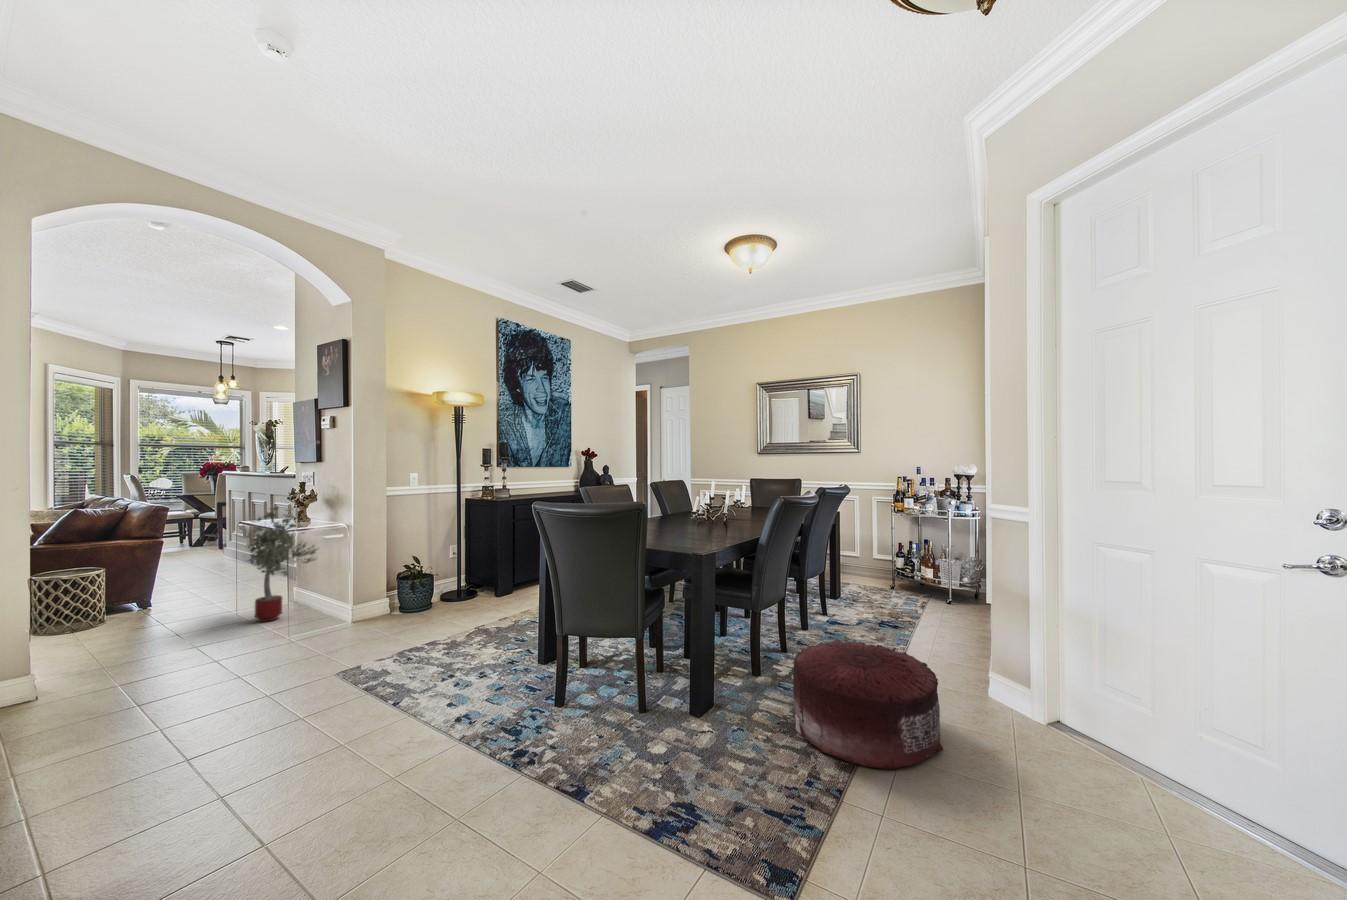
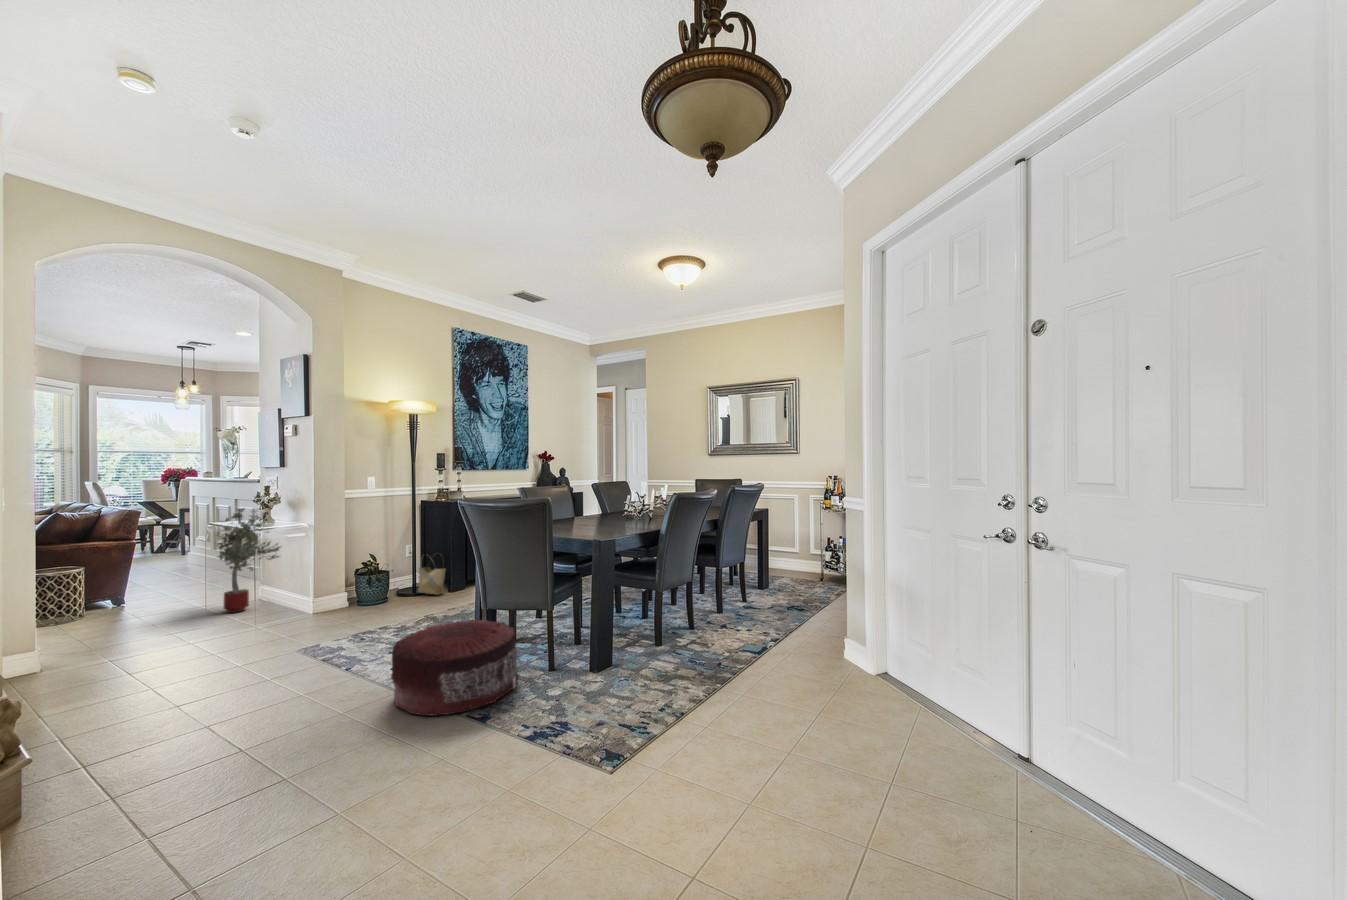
woven basket: none [463,556,494,601] -> present [418,557,446,595]
pouf: present [793,639,944,769] -> present [391,619,518,716]

